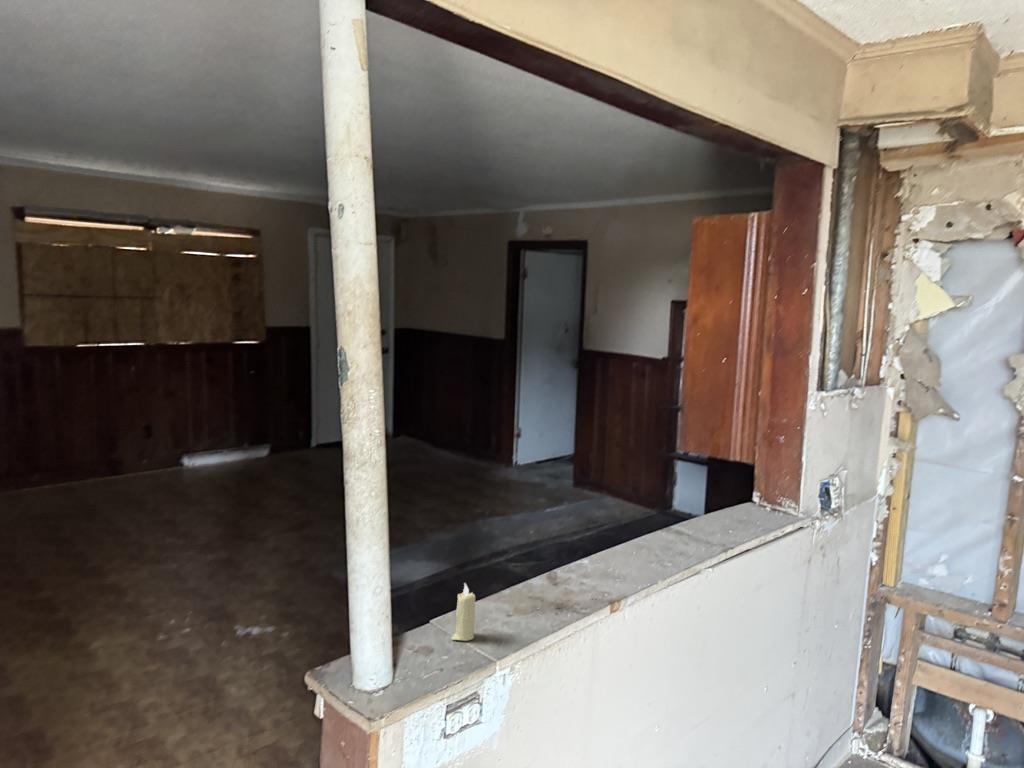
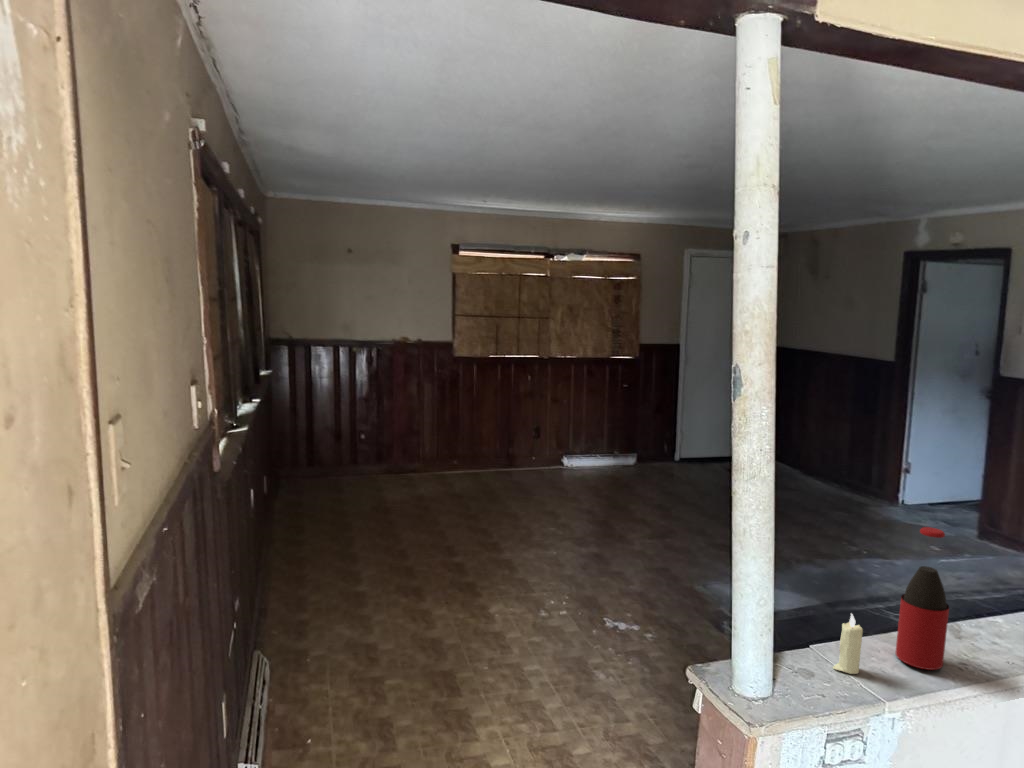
bottle: none [505,491,545,623] -> present [896,527,949,670]

